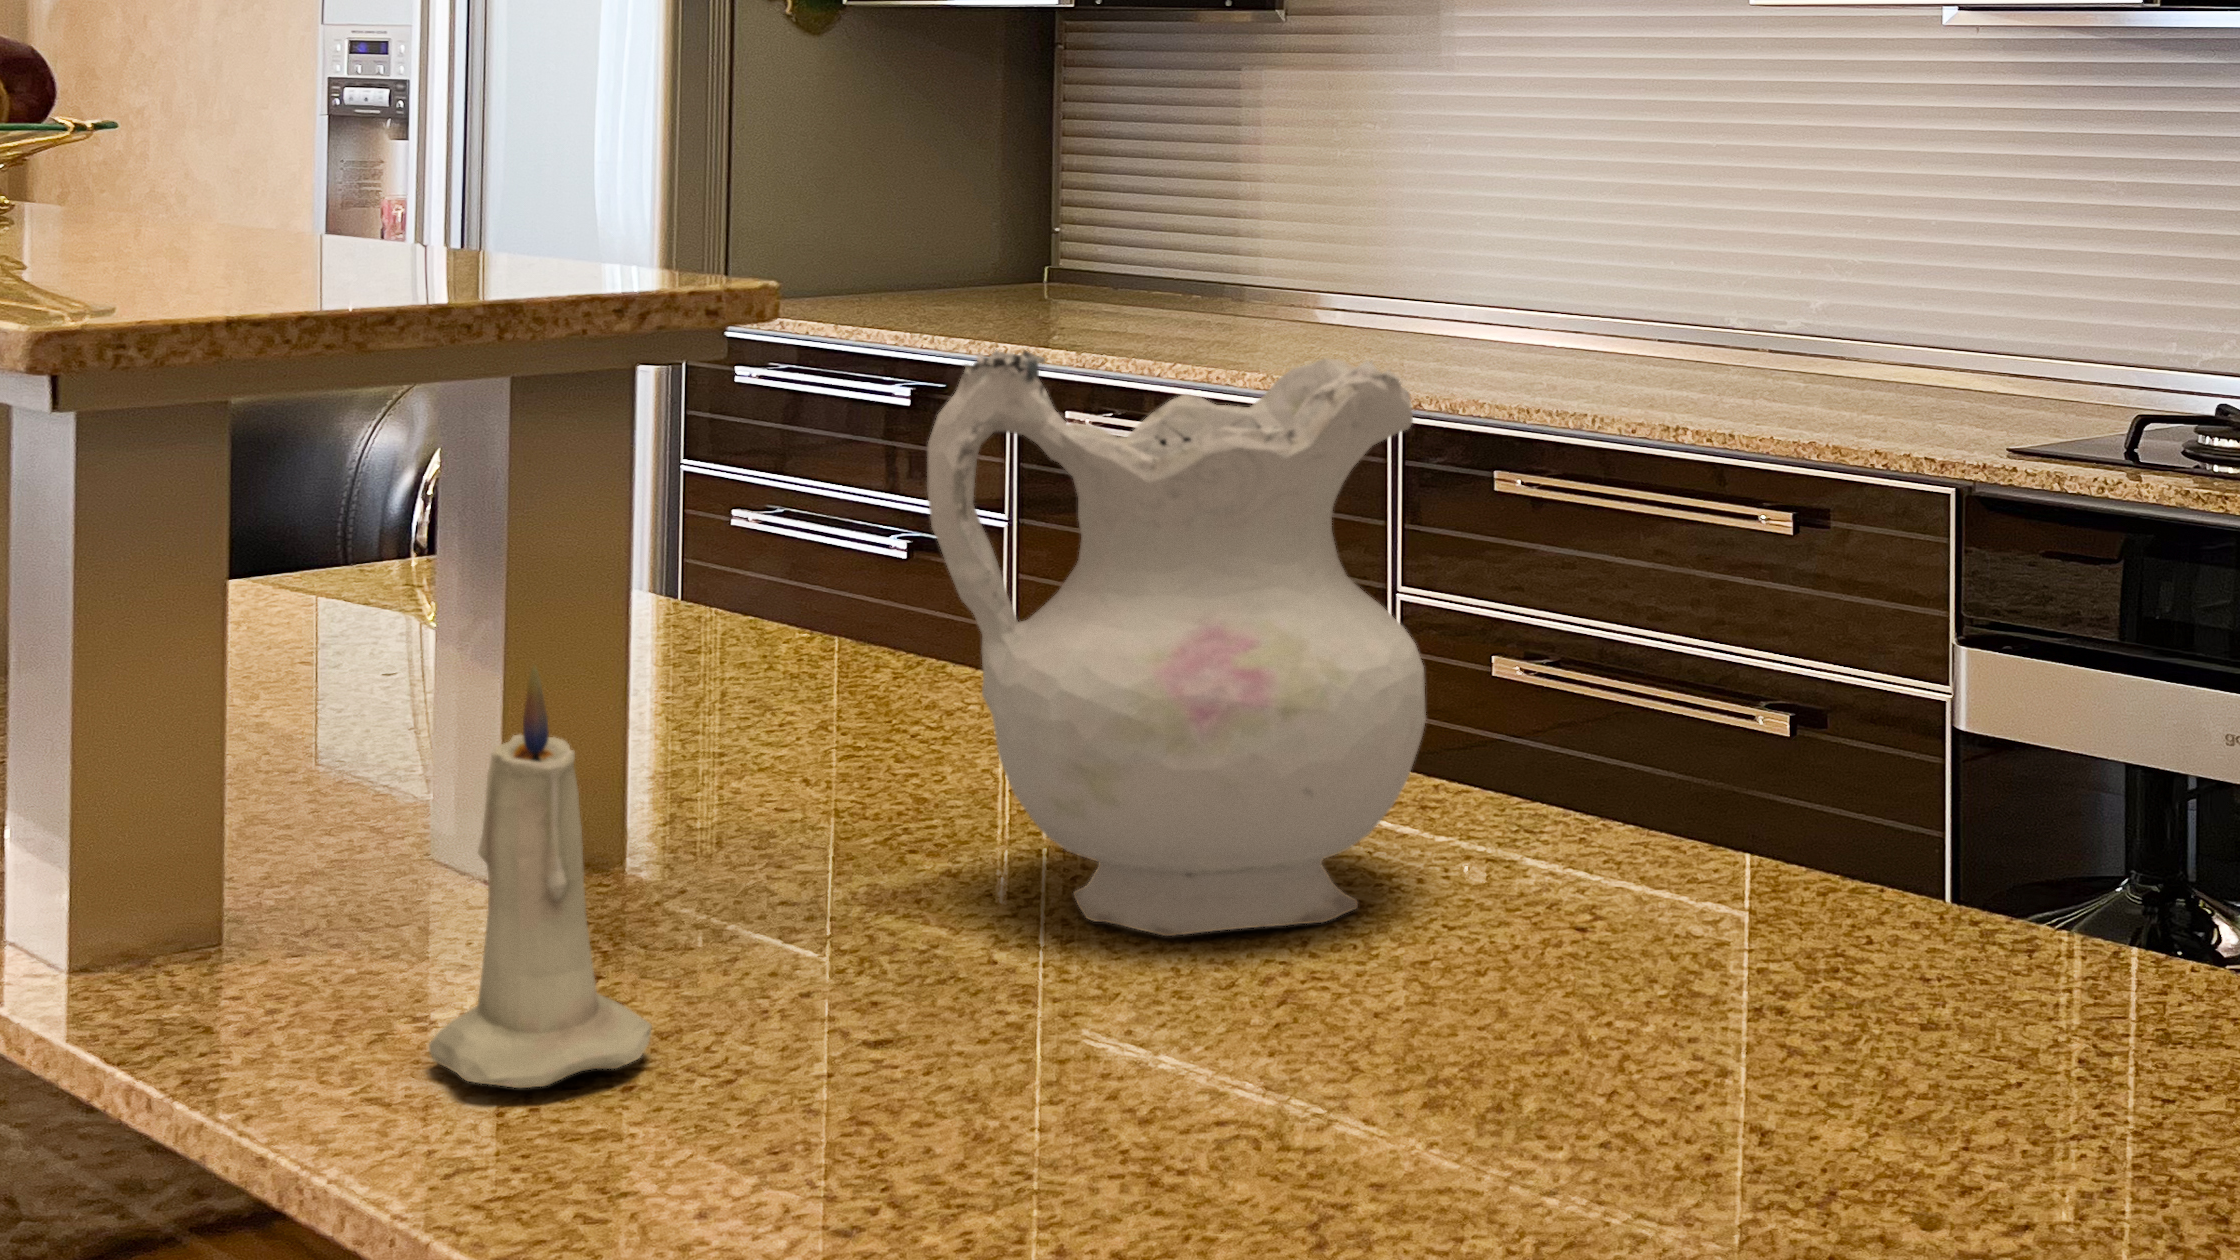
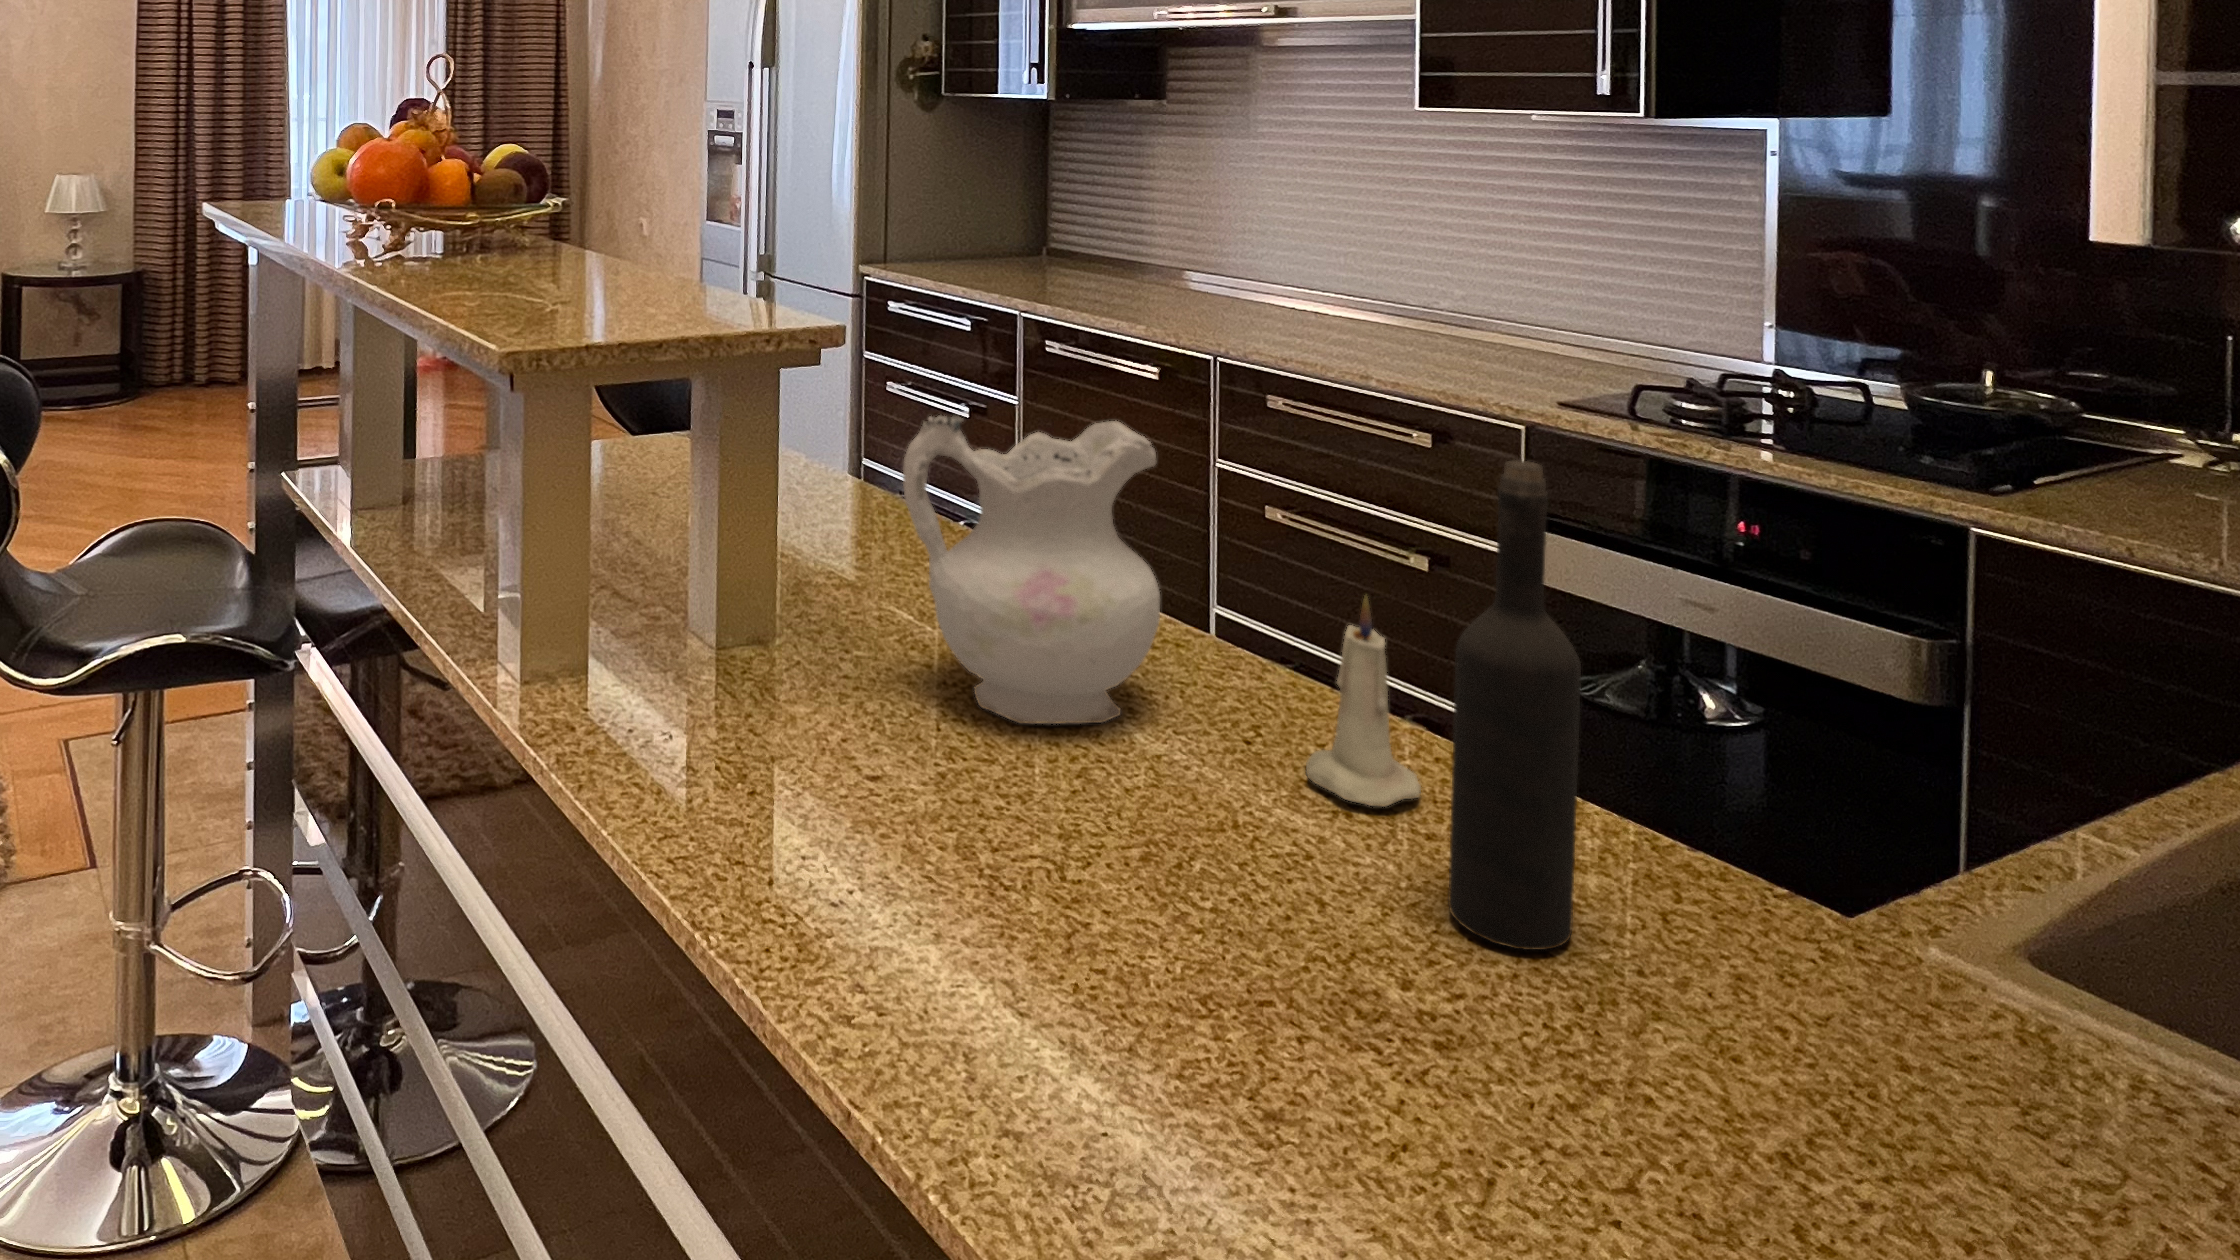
wine bottle: none [1975,271,2190,1155] -> present [1448,460,1581,950]
candle: present [429,666,652,1088] -> present [1306,596,1421,806]

